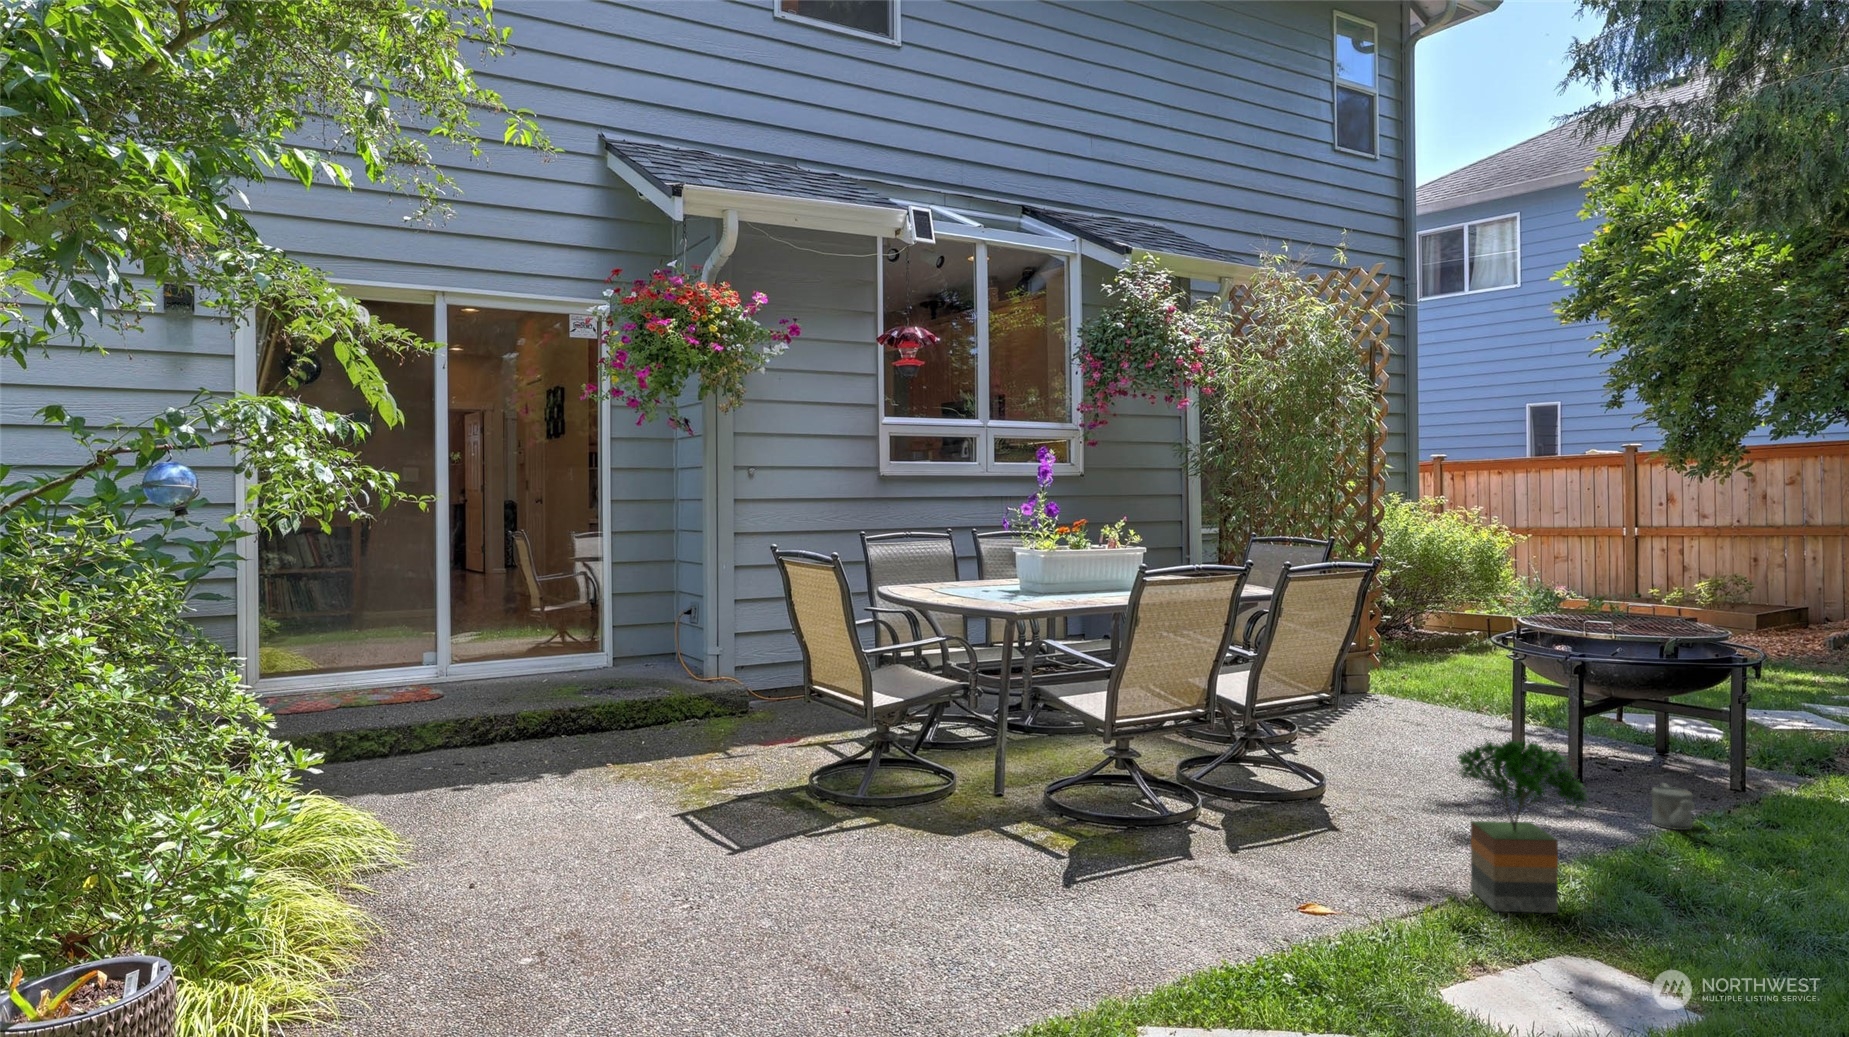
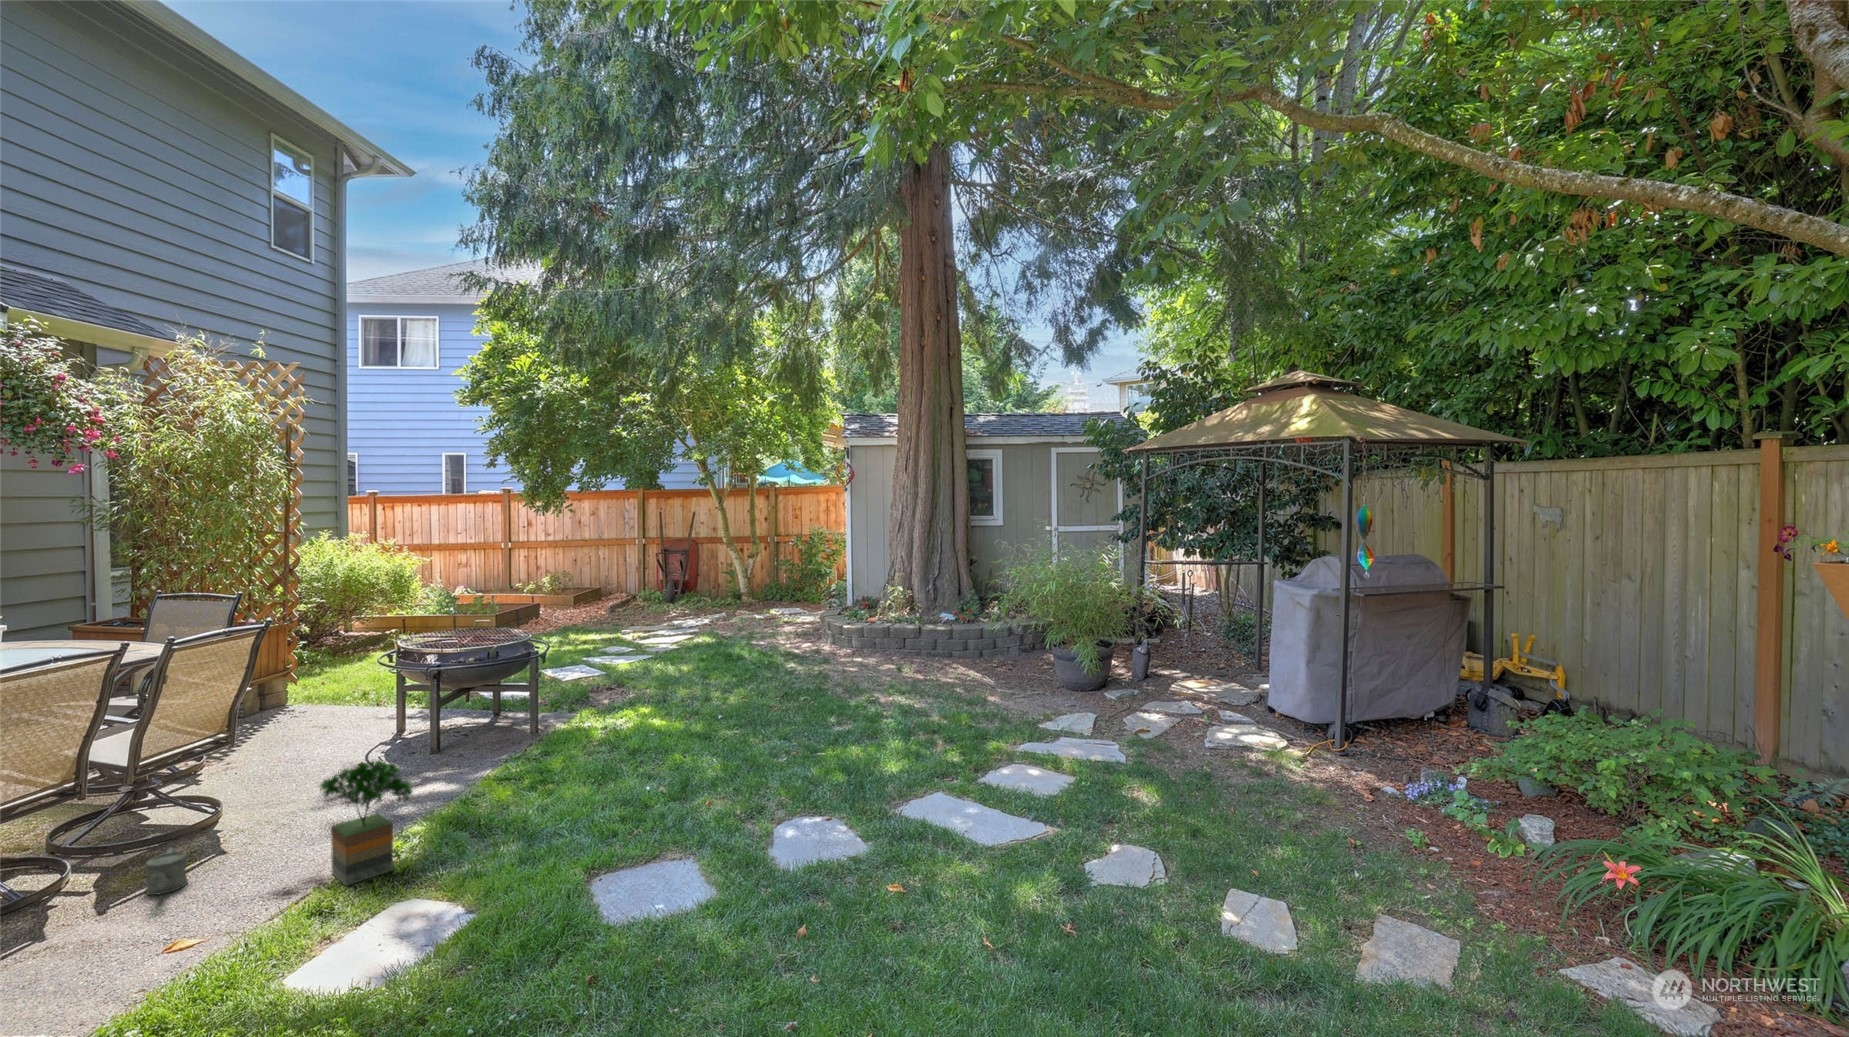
watering can: present [1651,783,1694,830] -> present [145,847,188,895]

